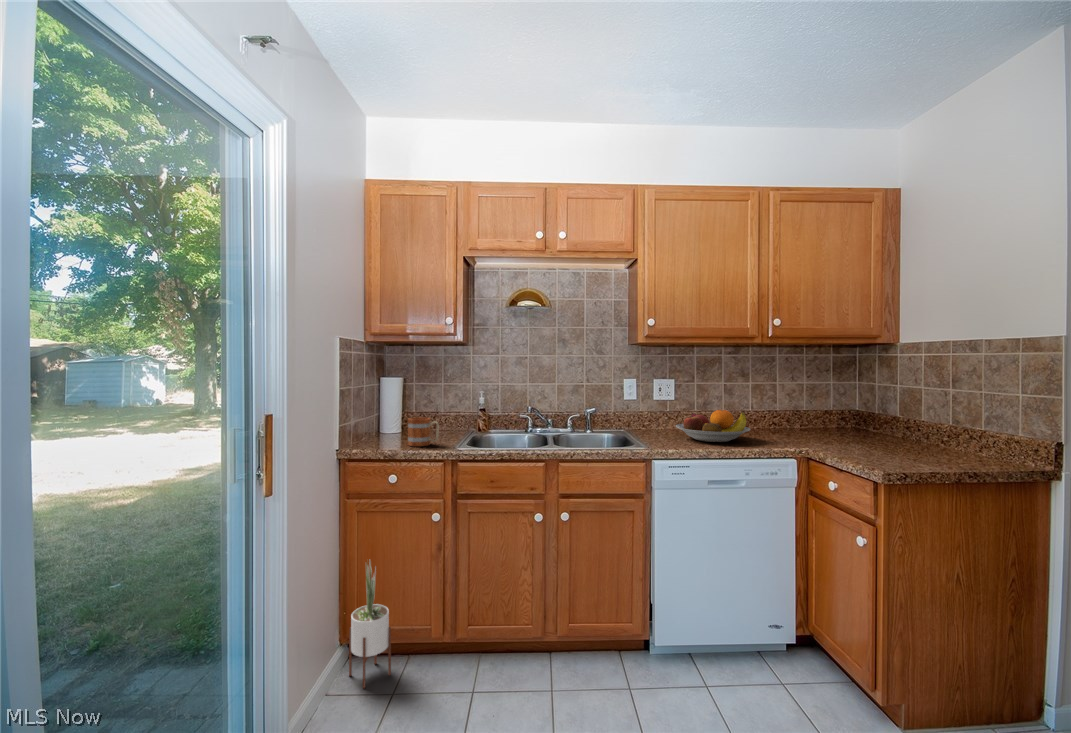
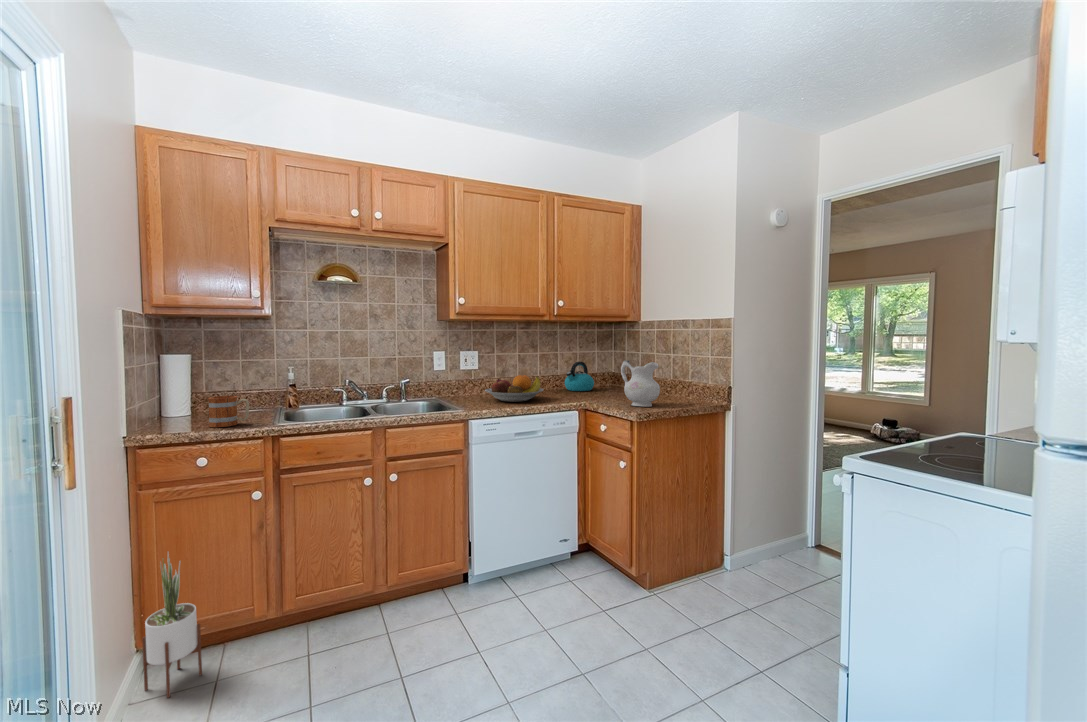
kettle: none [785,395,828,434] -> present [565,362,594,391]
ceramic pitcher: none [862,397,926,464] -> present [621,360,660,407]

